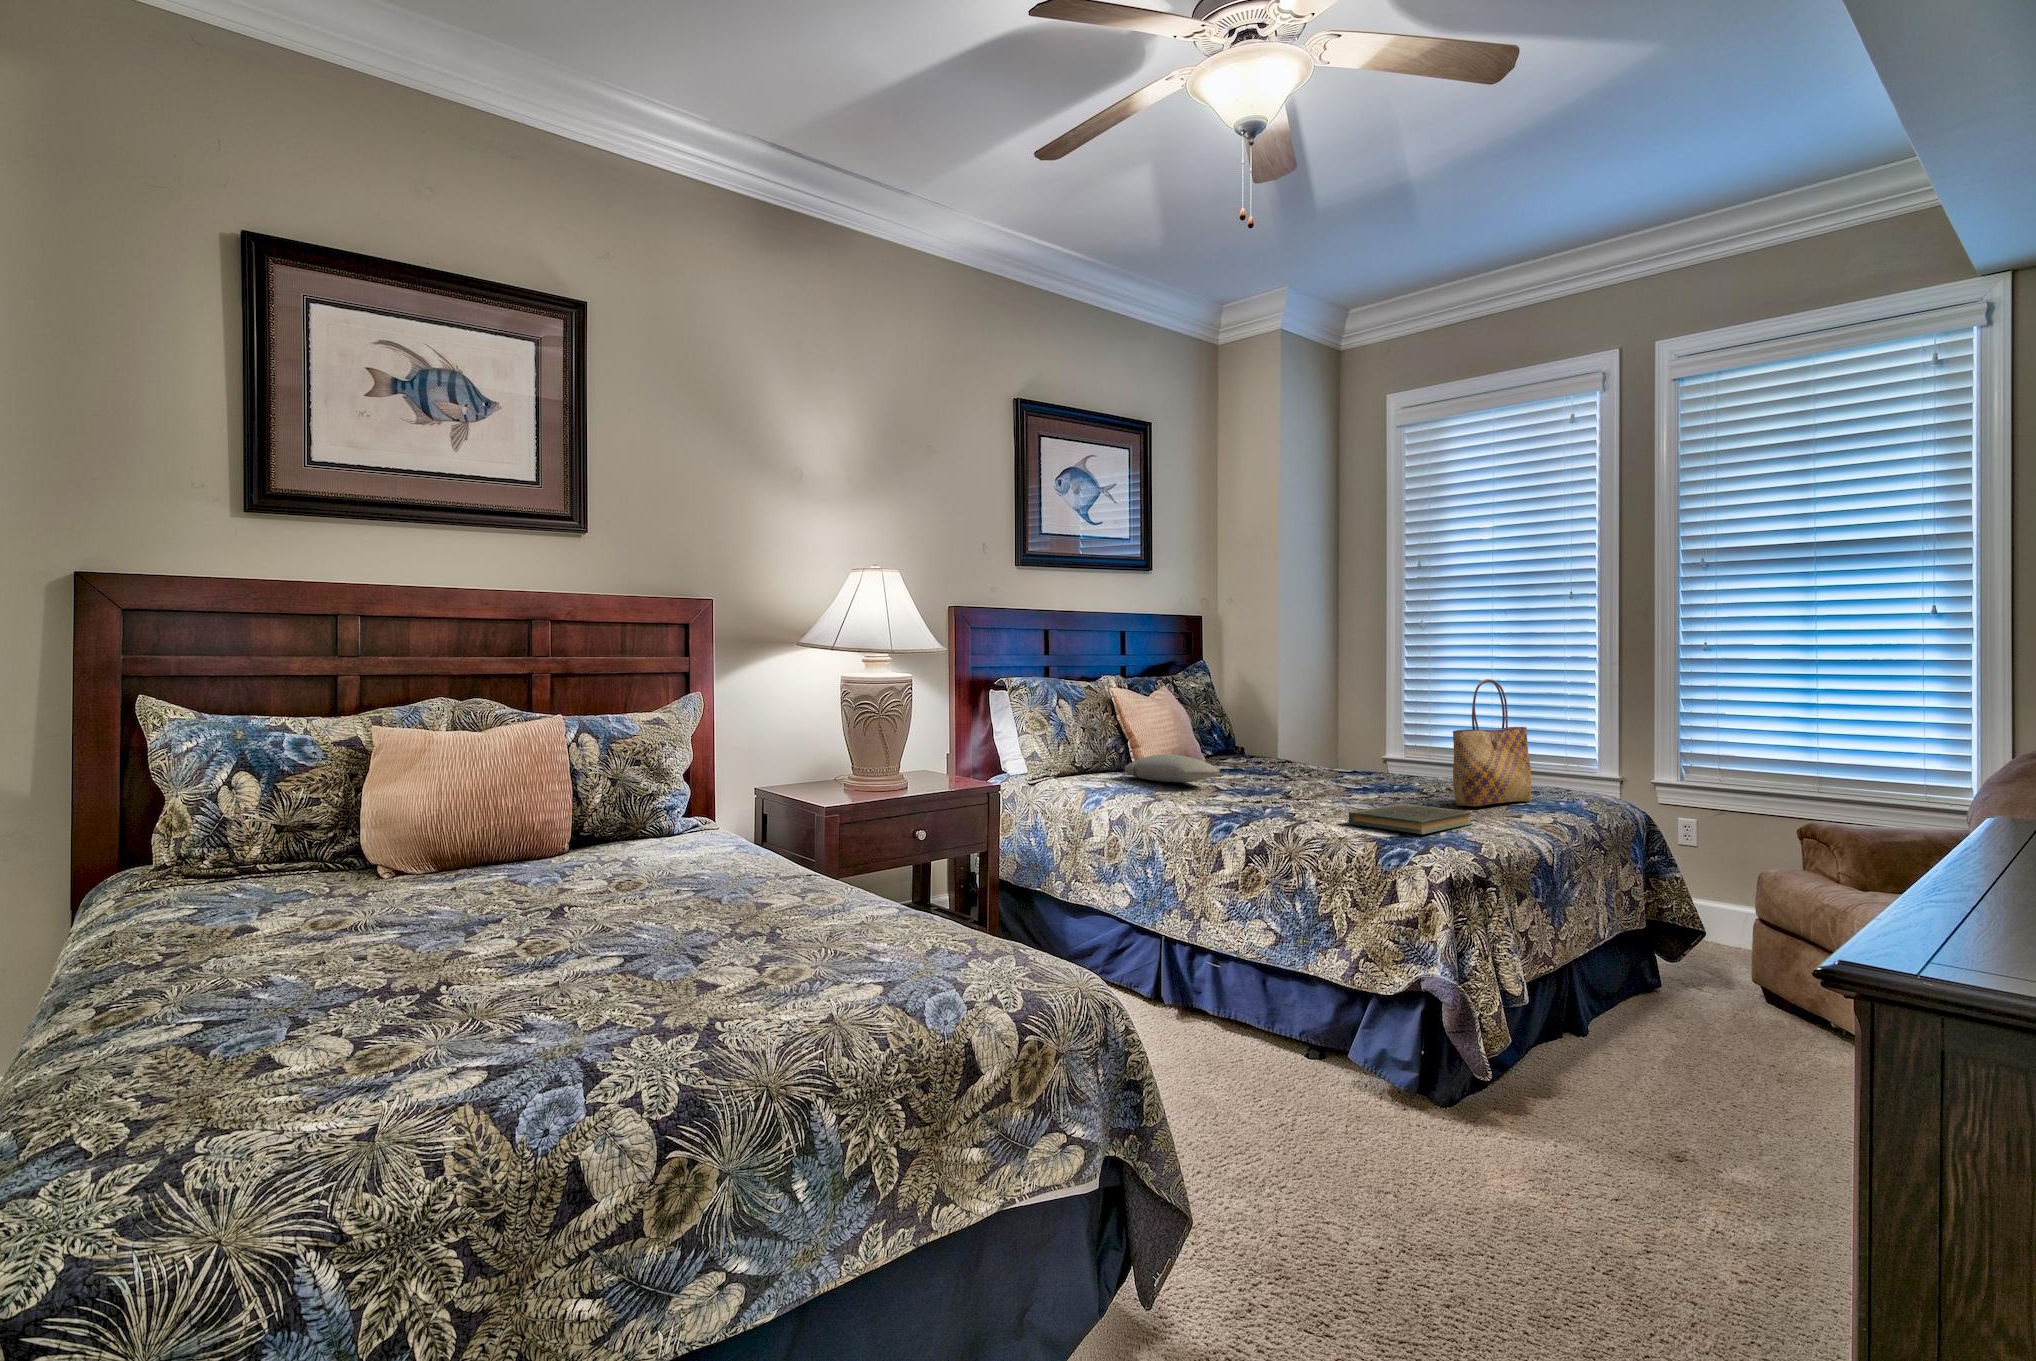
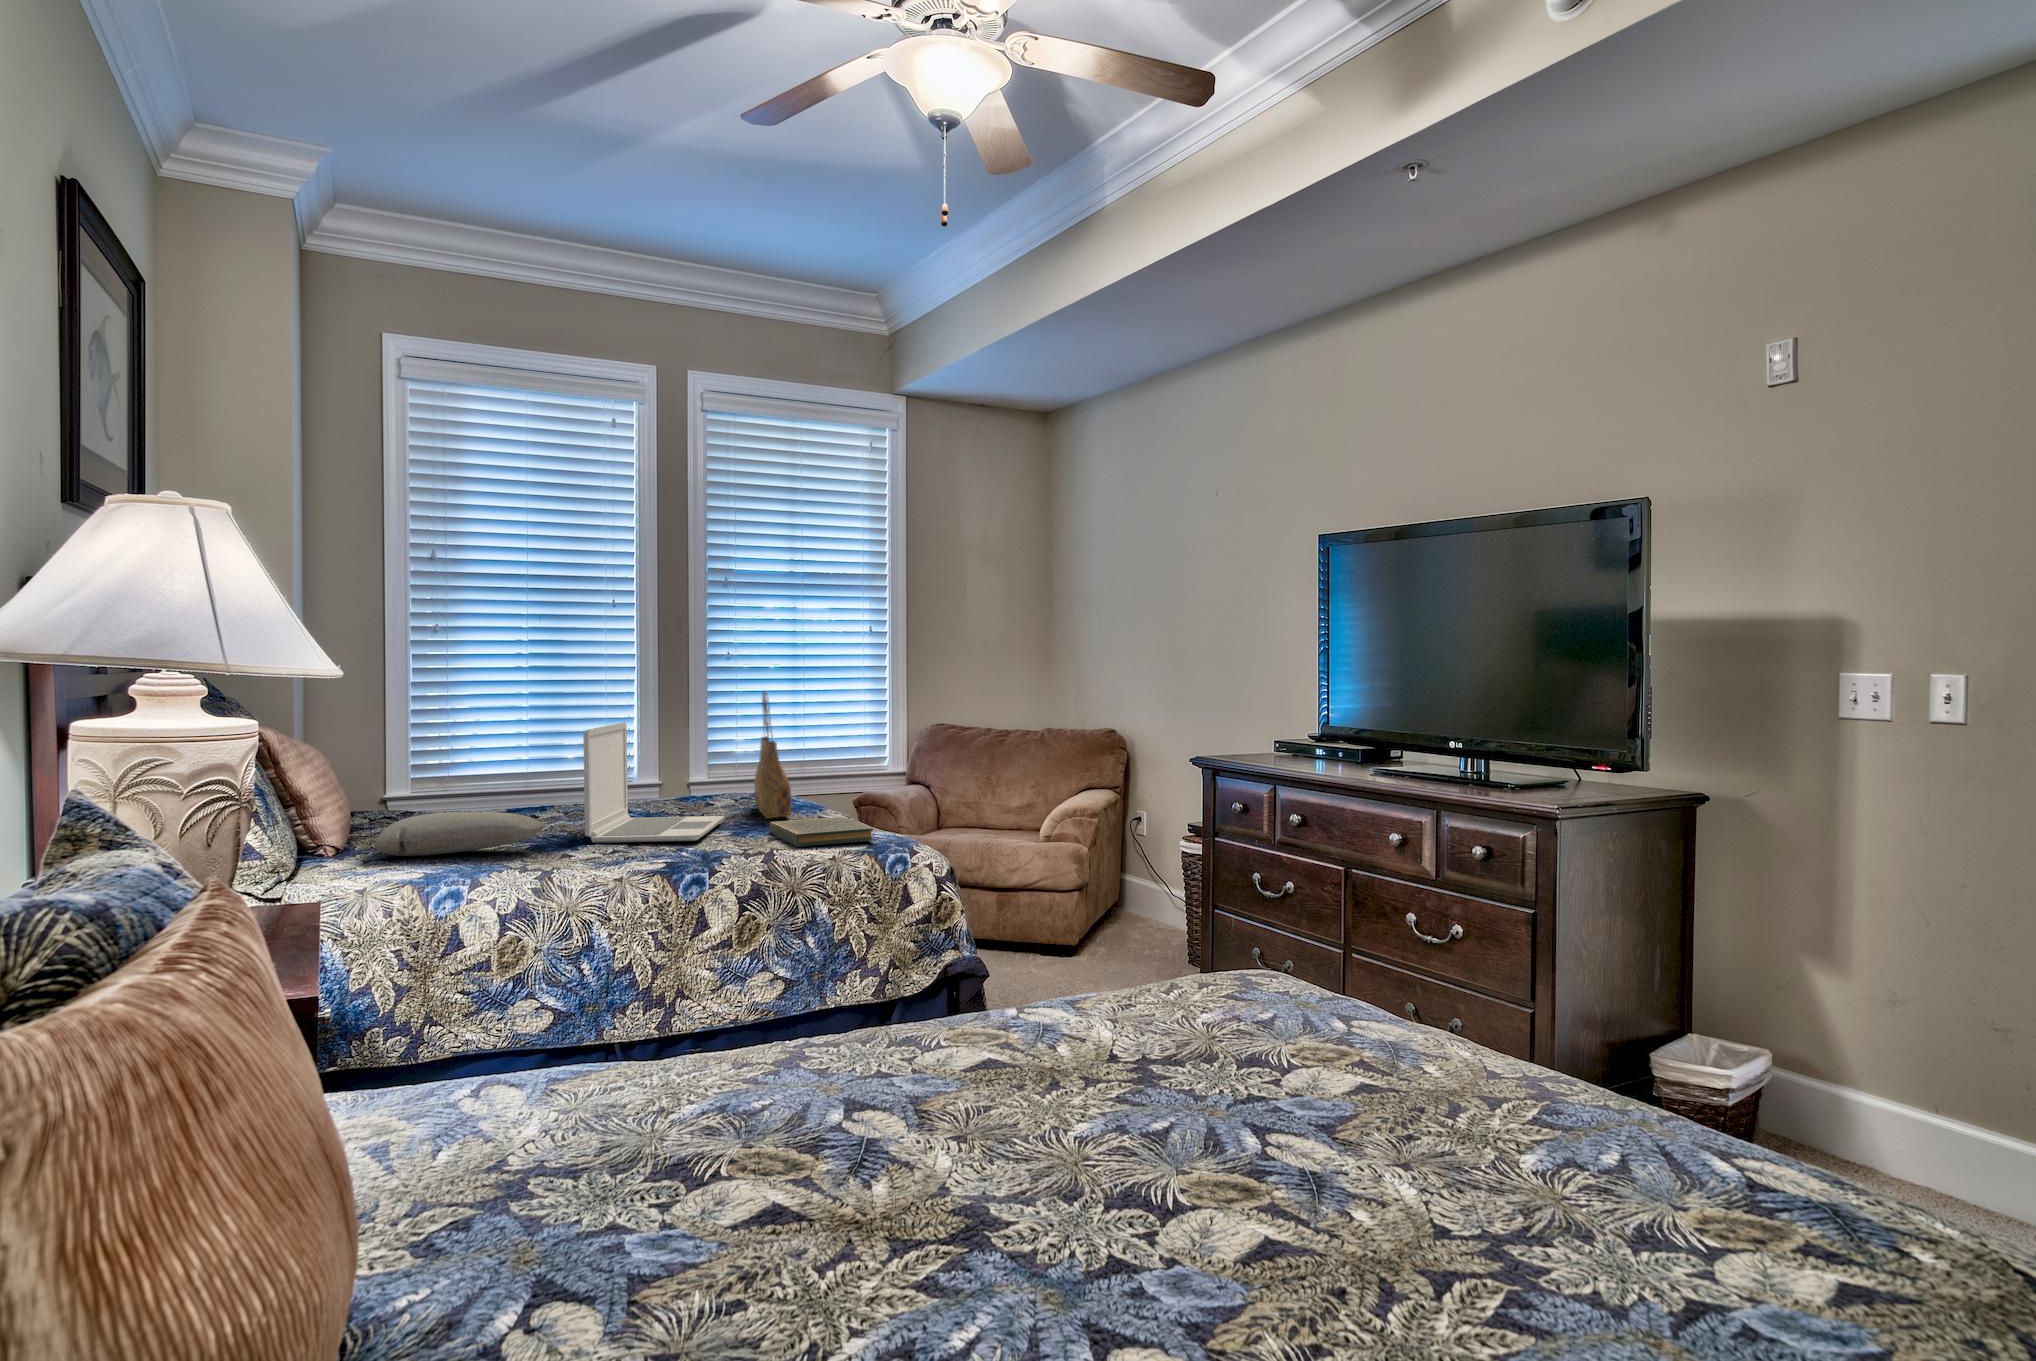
laptop: none [1254,702,1408,804] -> present [583,722,724,843]

